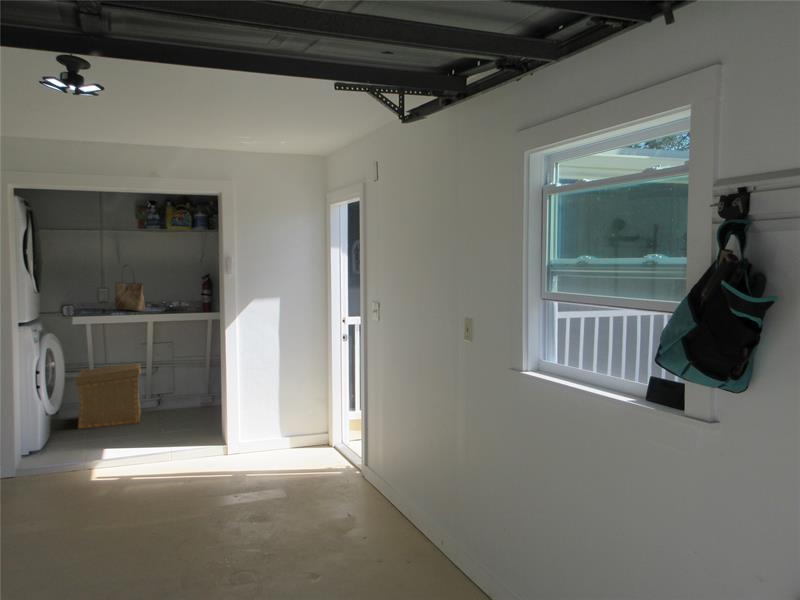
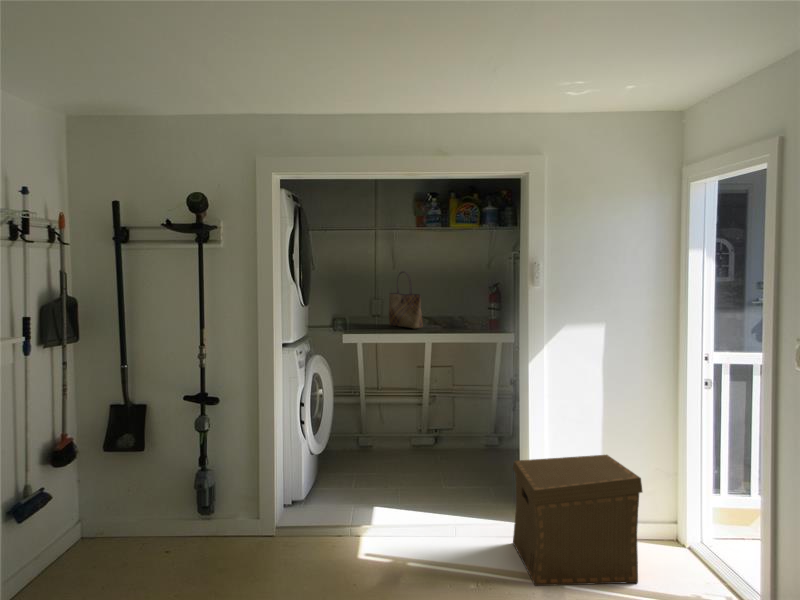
cardboard box: present [75,363,141,429] -> present [513,455,642,586]

